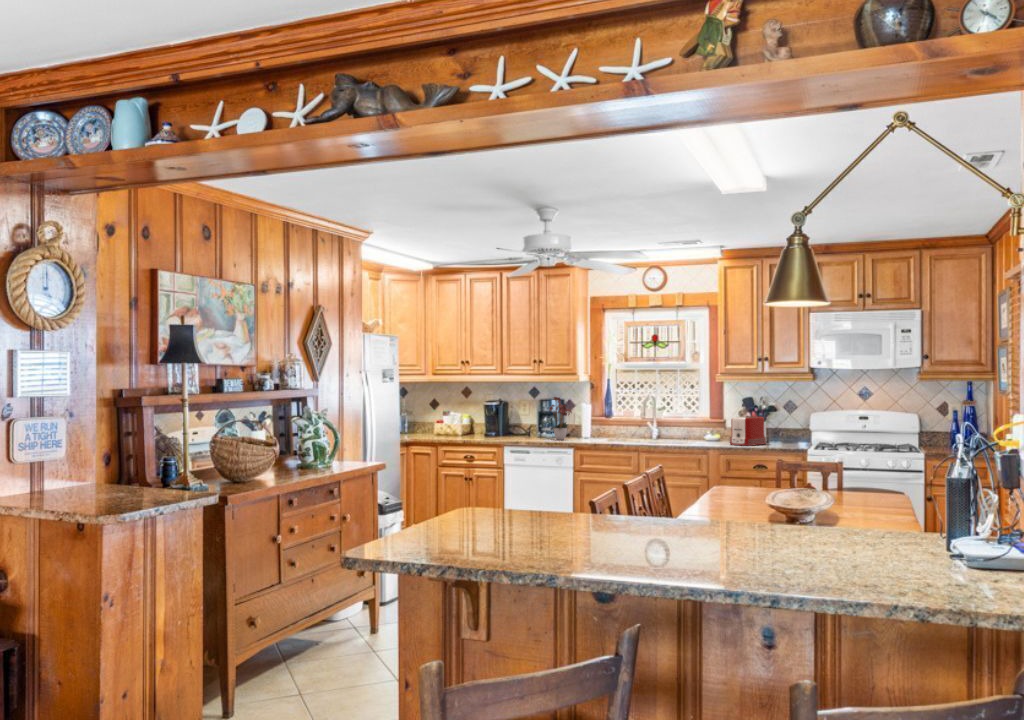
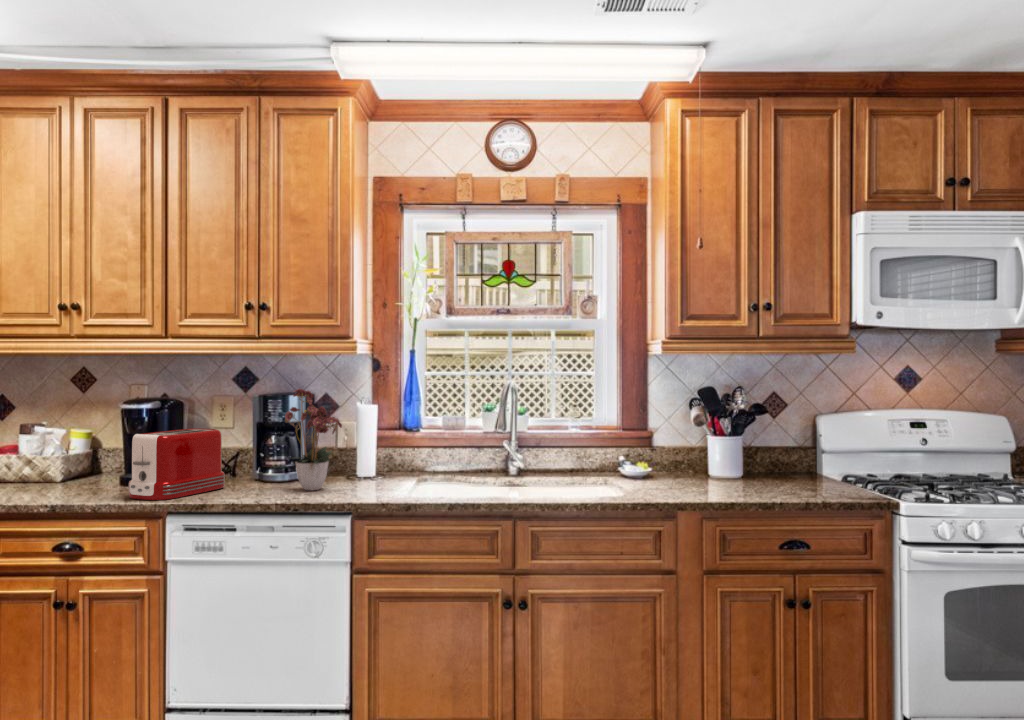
toaster: present [730,416,766,446] -> present [129,428,225,500]

